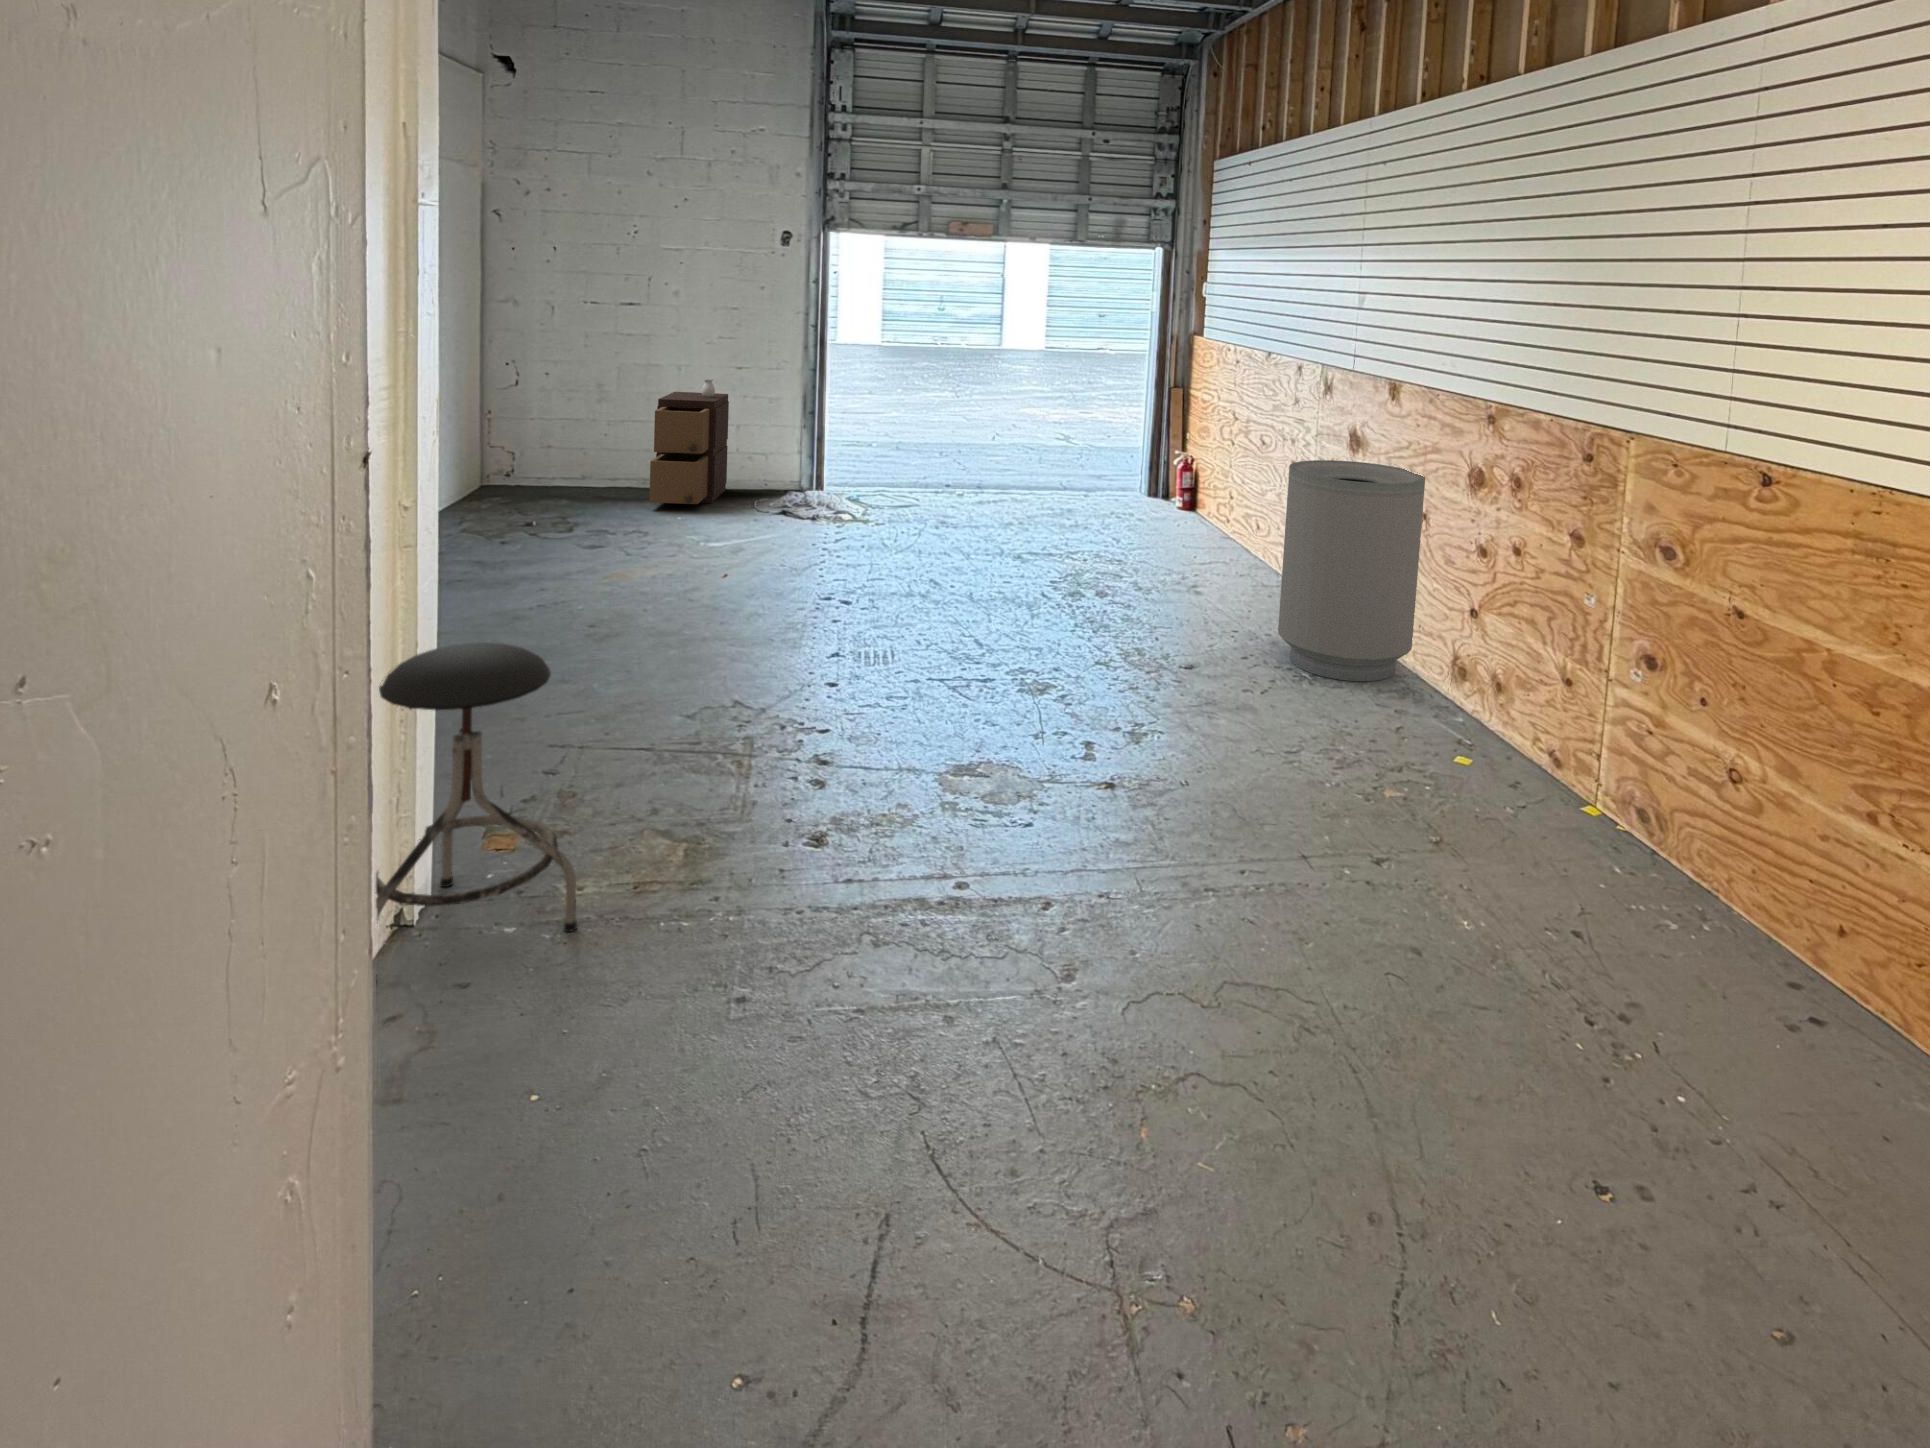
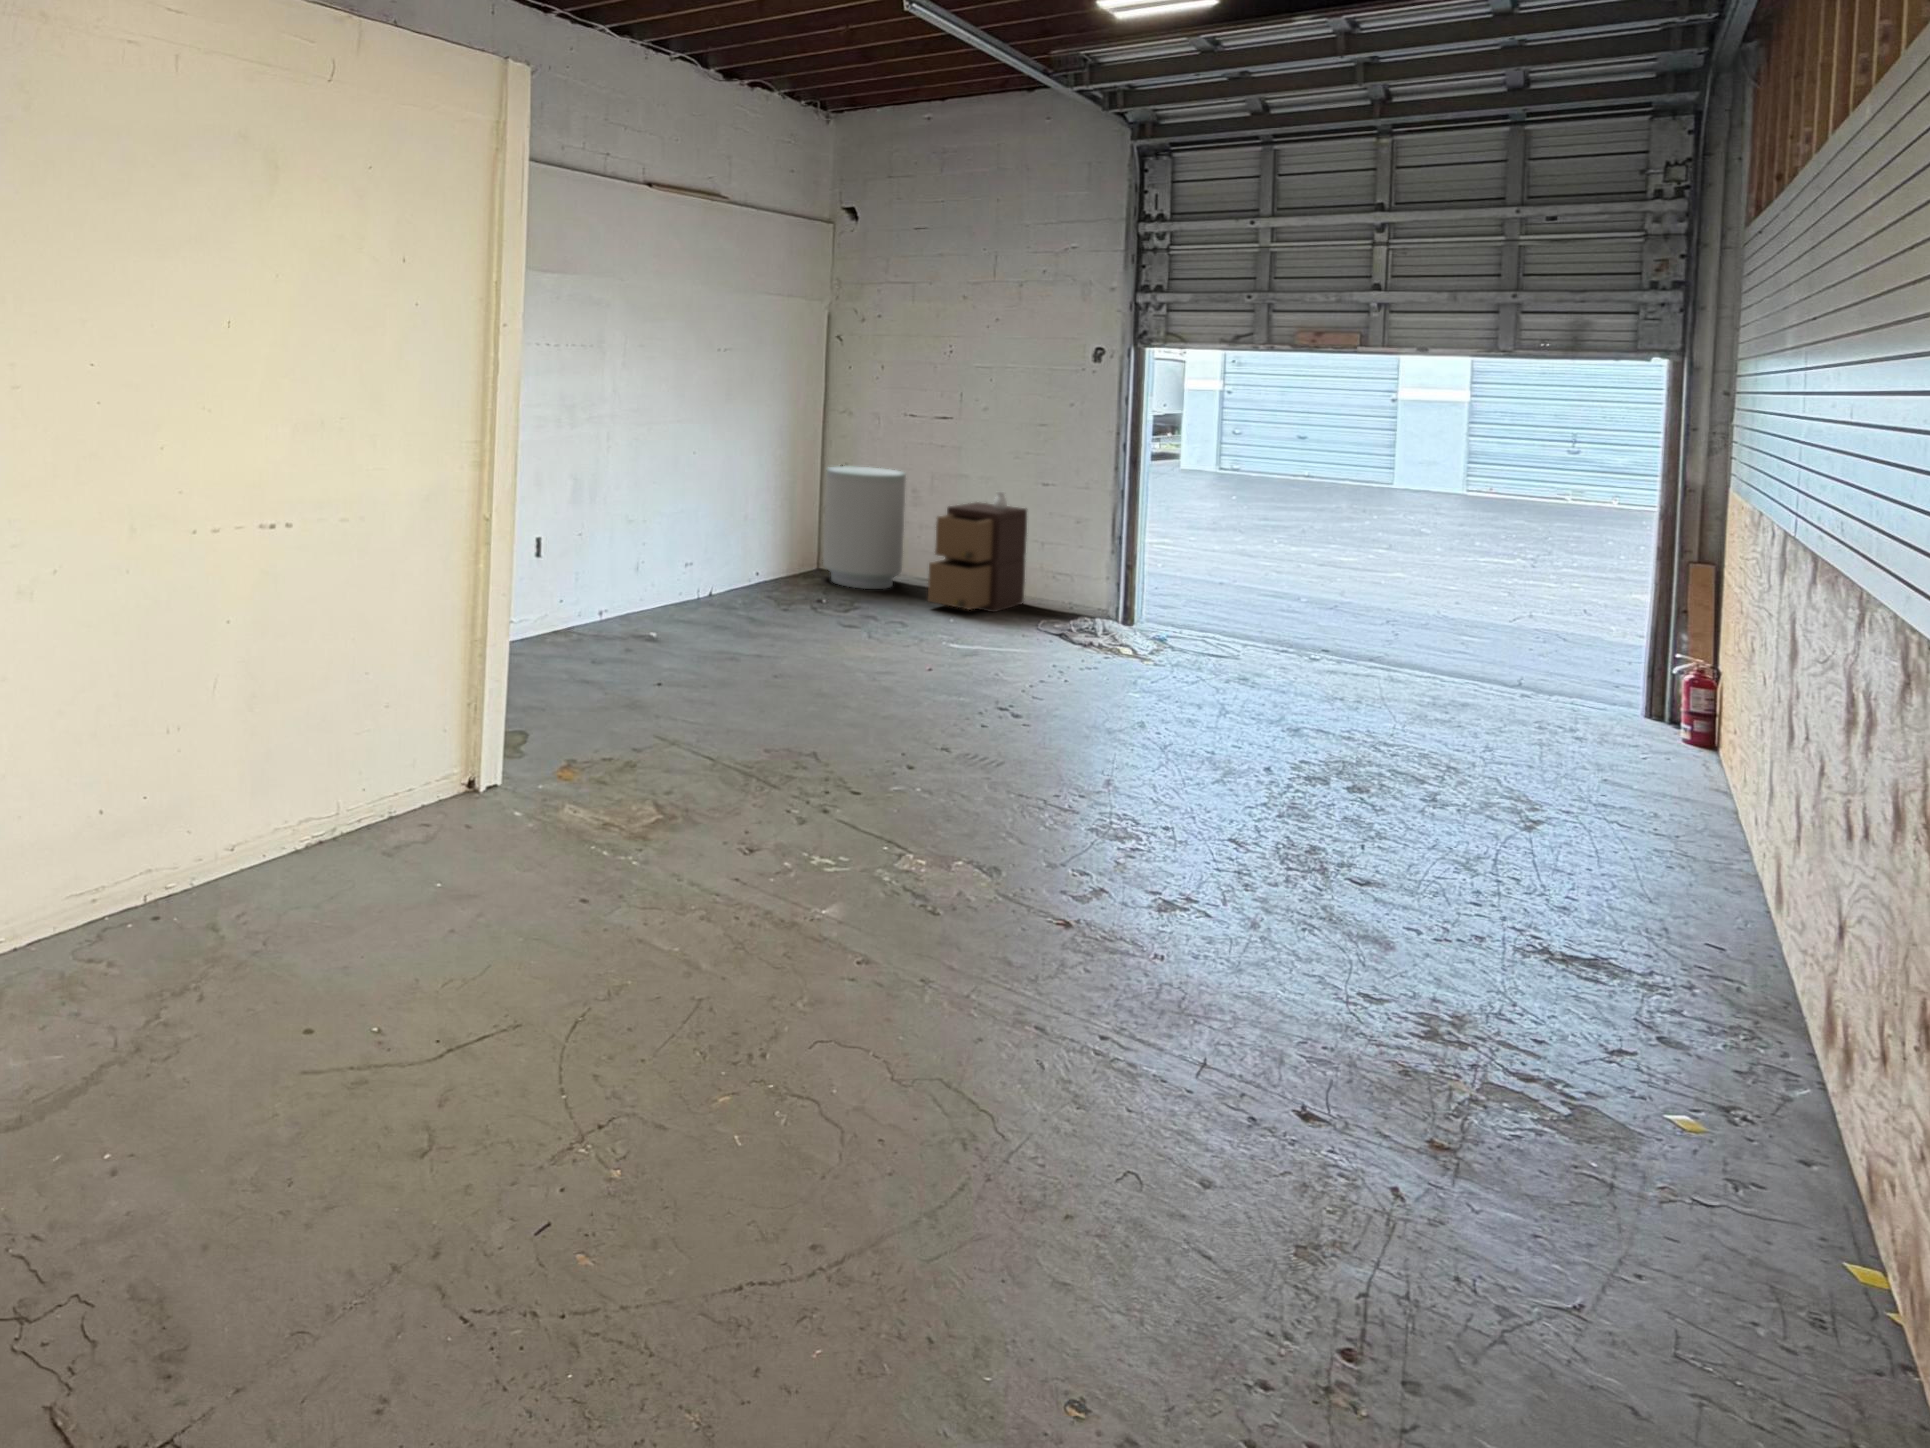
trash can: present [1278,460,1425,681] -> present [823,466,906,589]
stool: present [375,642,577,932] -> none [399,633,530,852]

